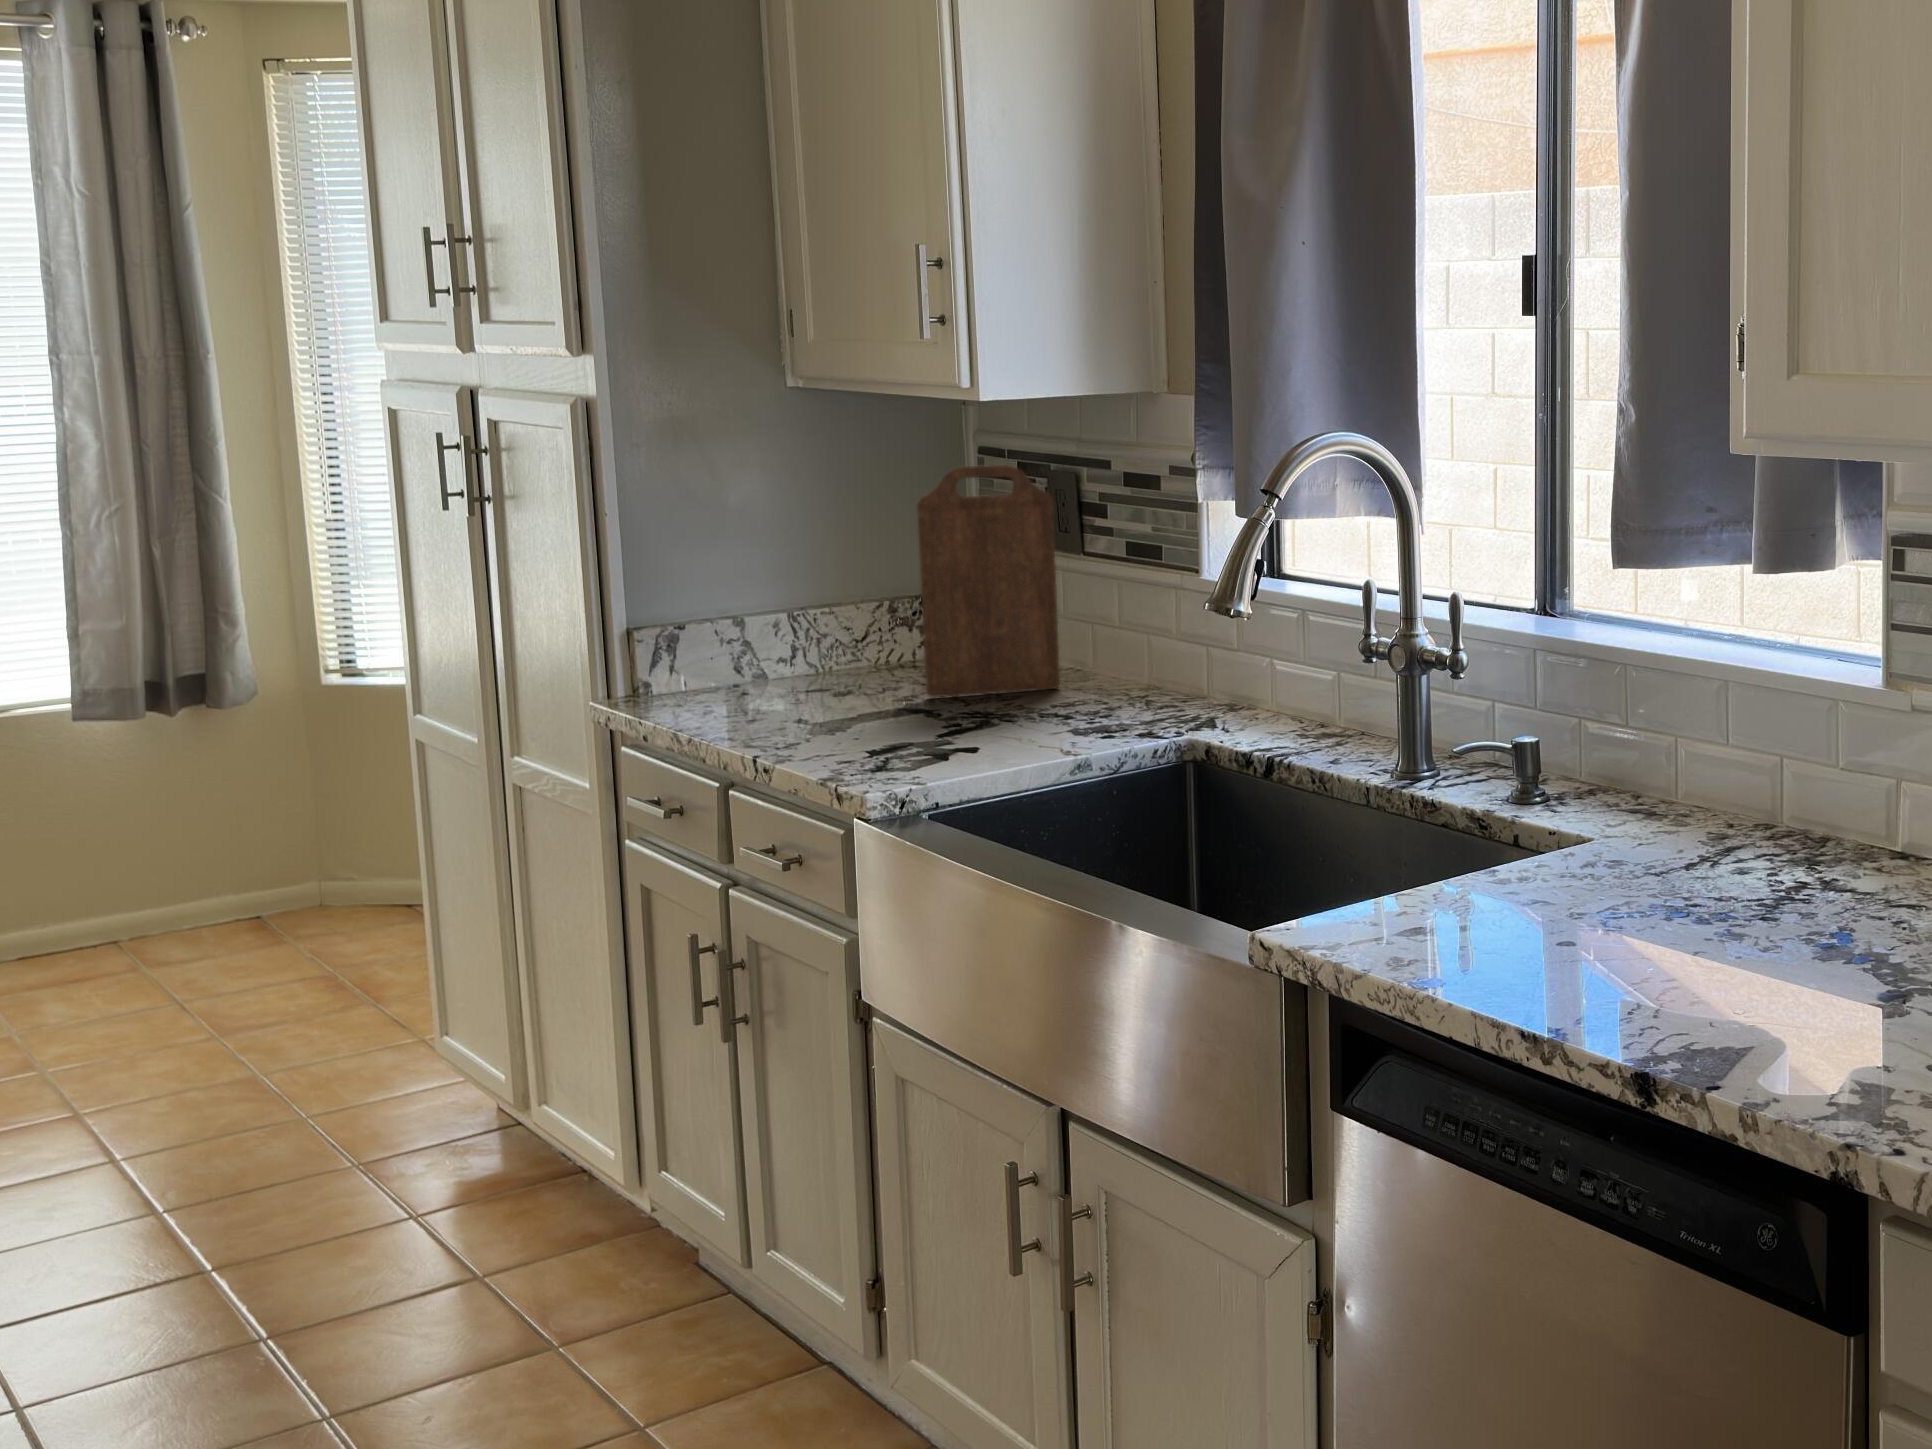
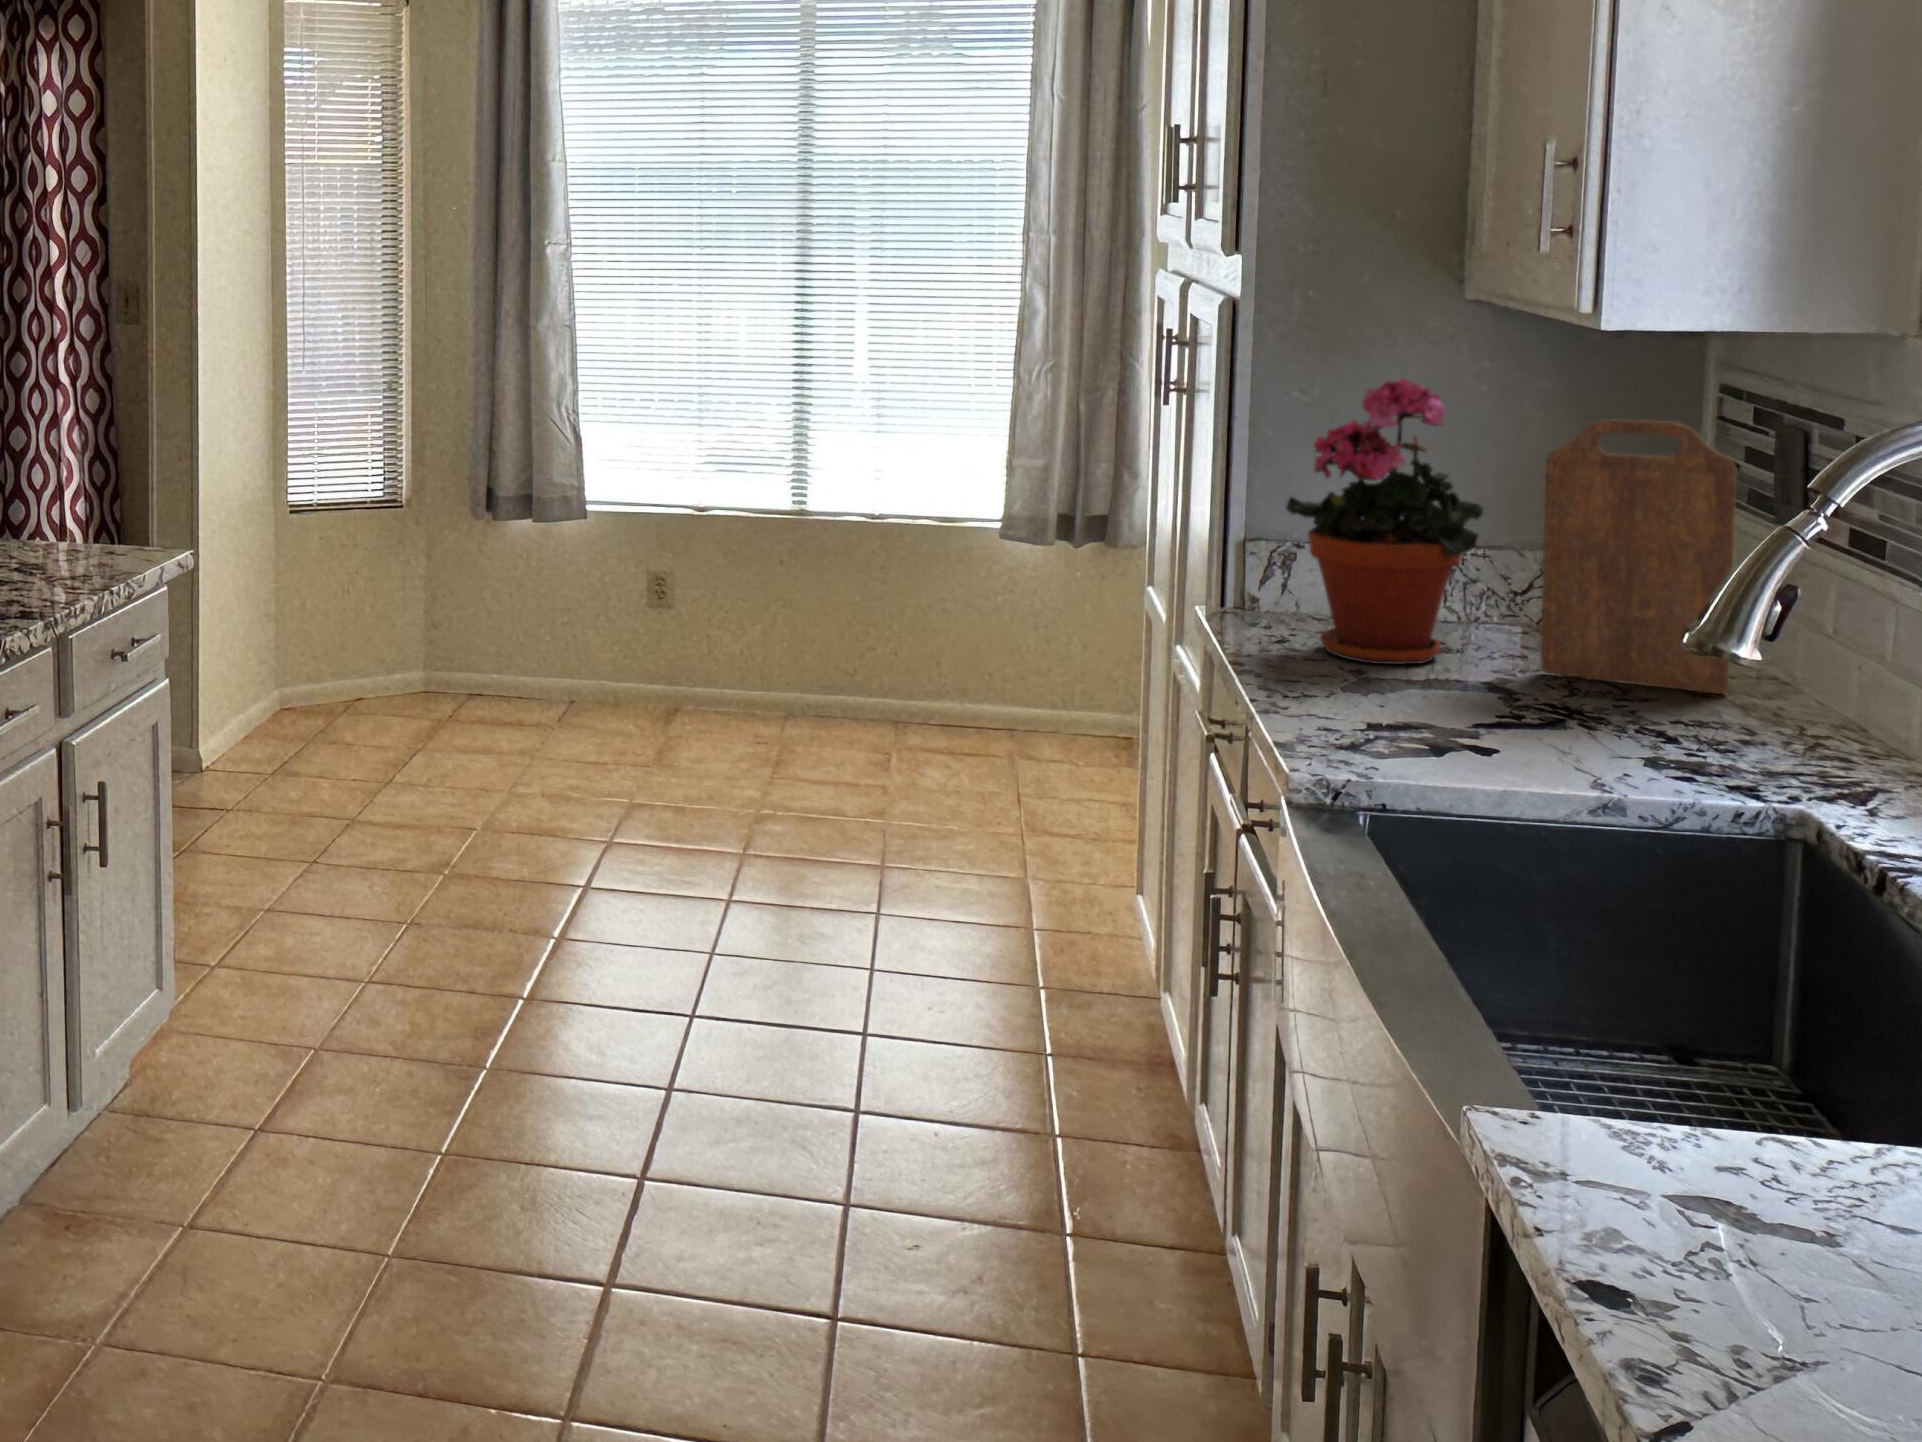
potted plant: none [696,440,872,716] -> present [1286,378,1483,664]

